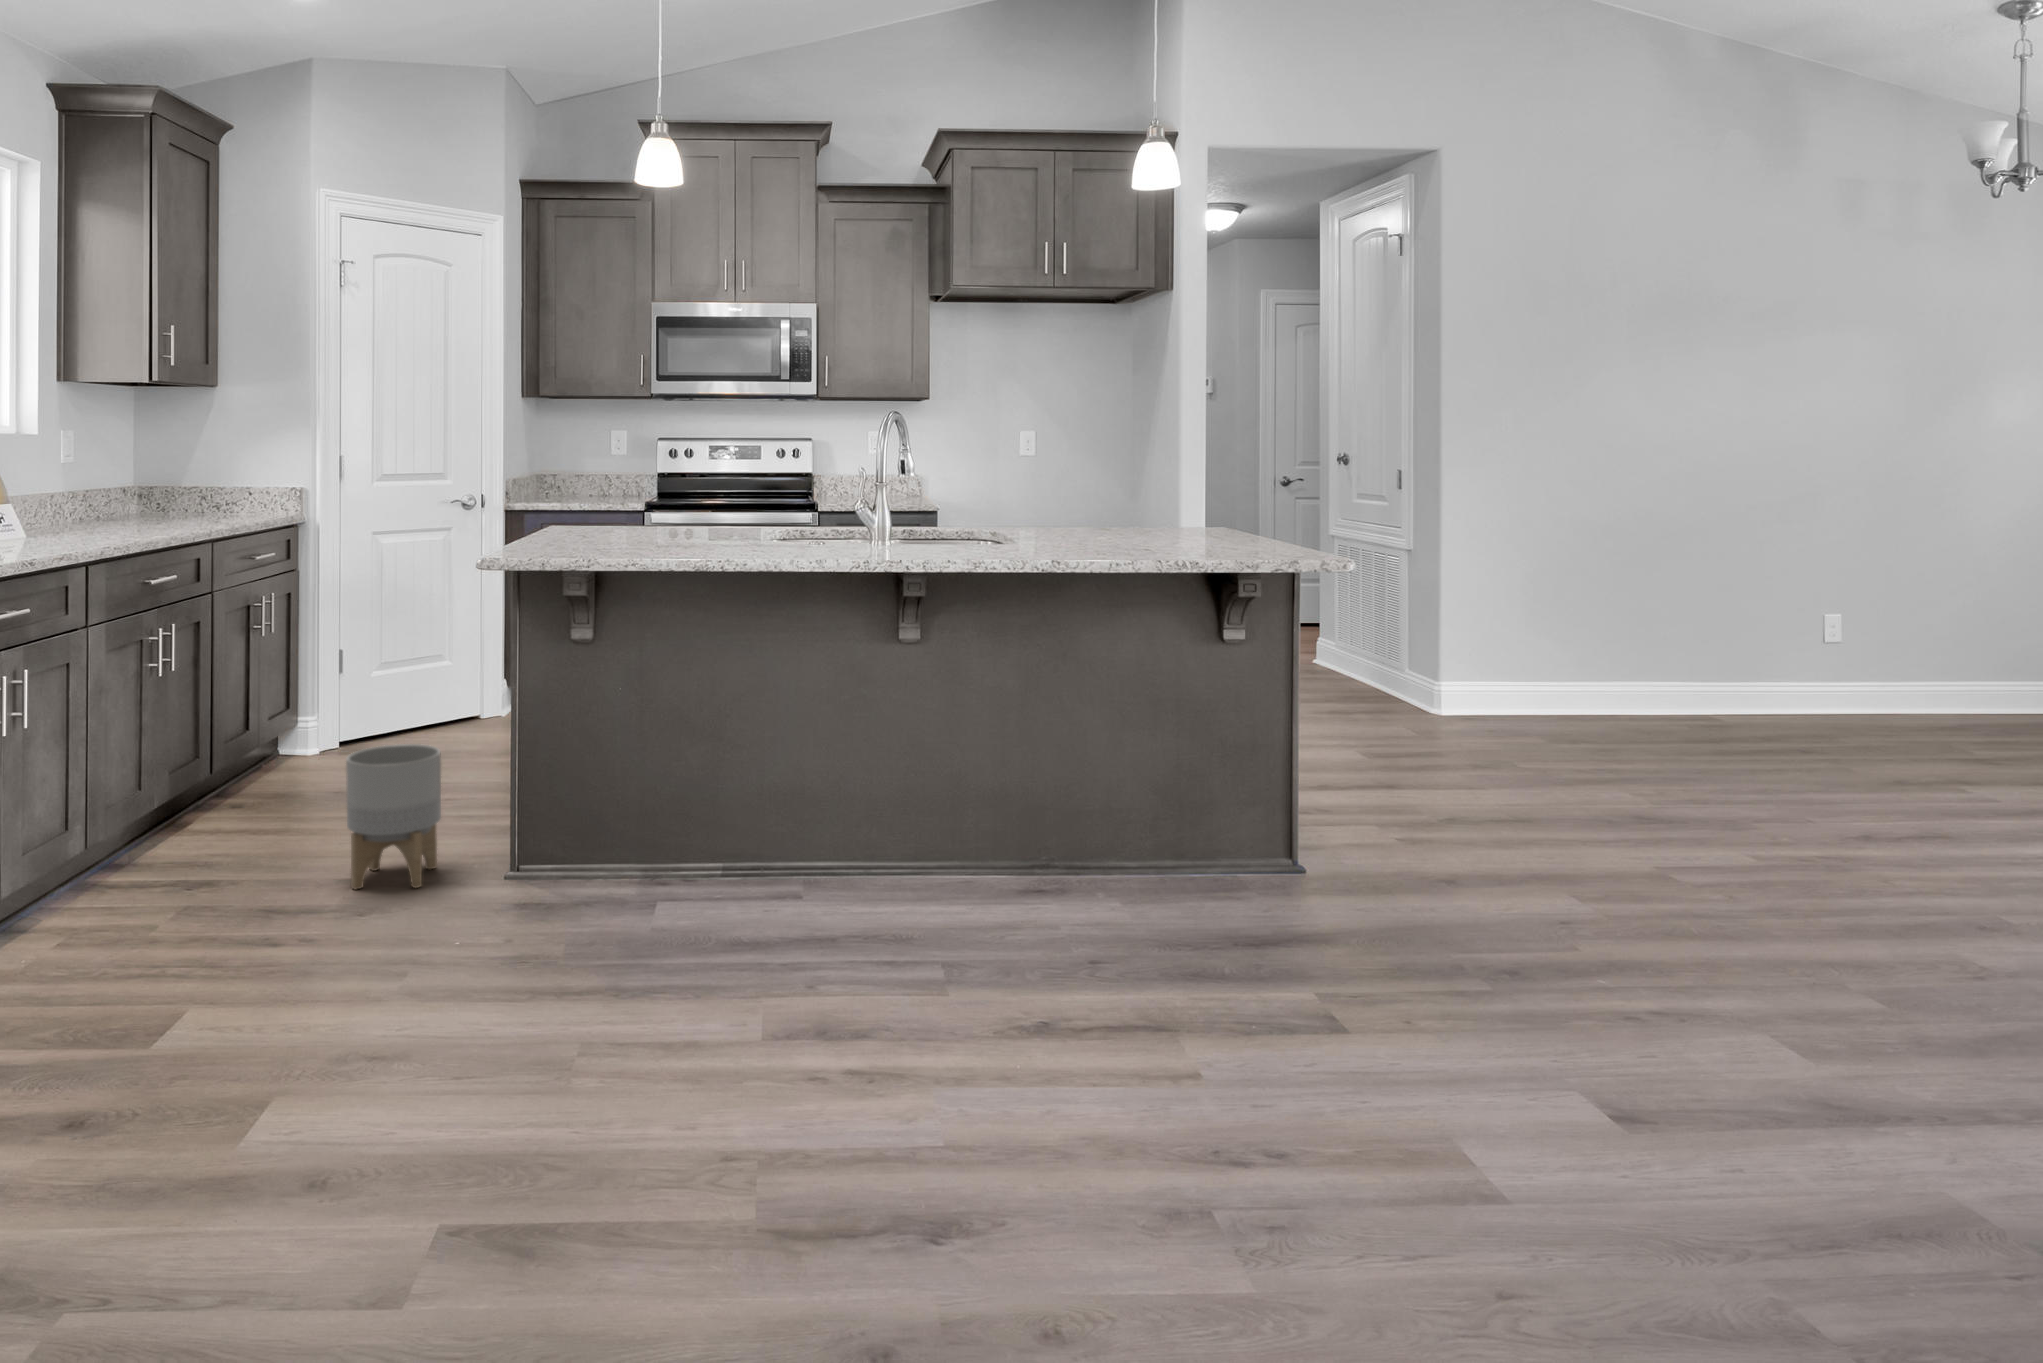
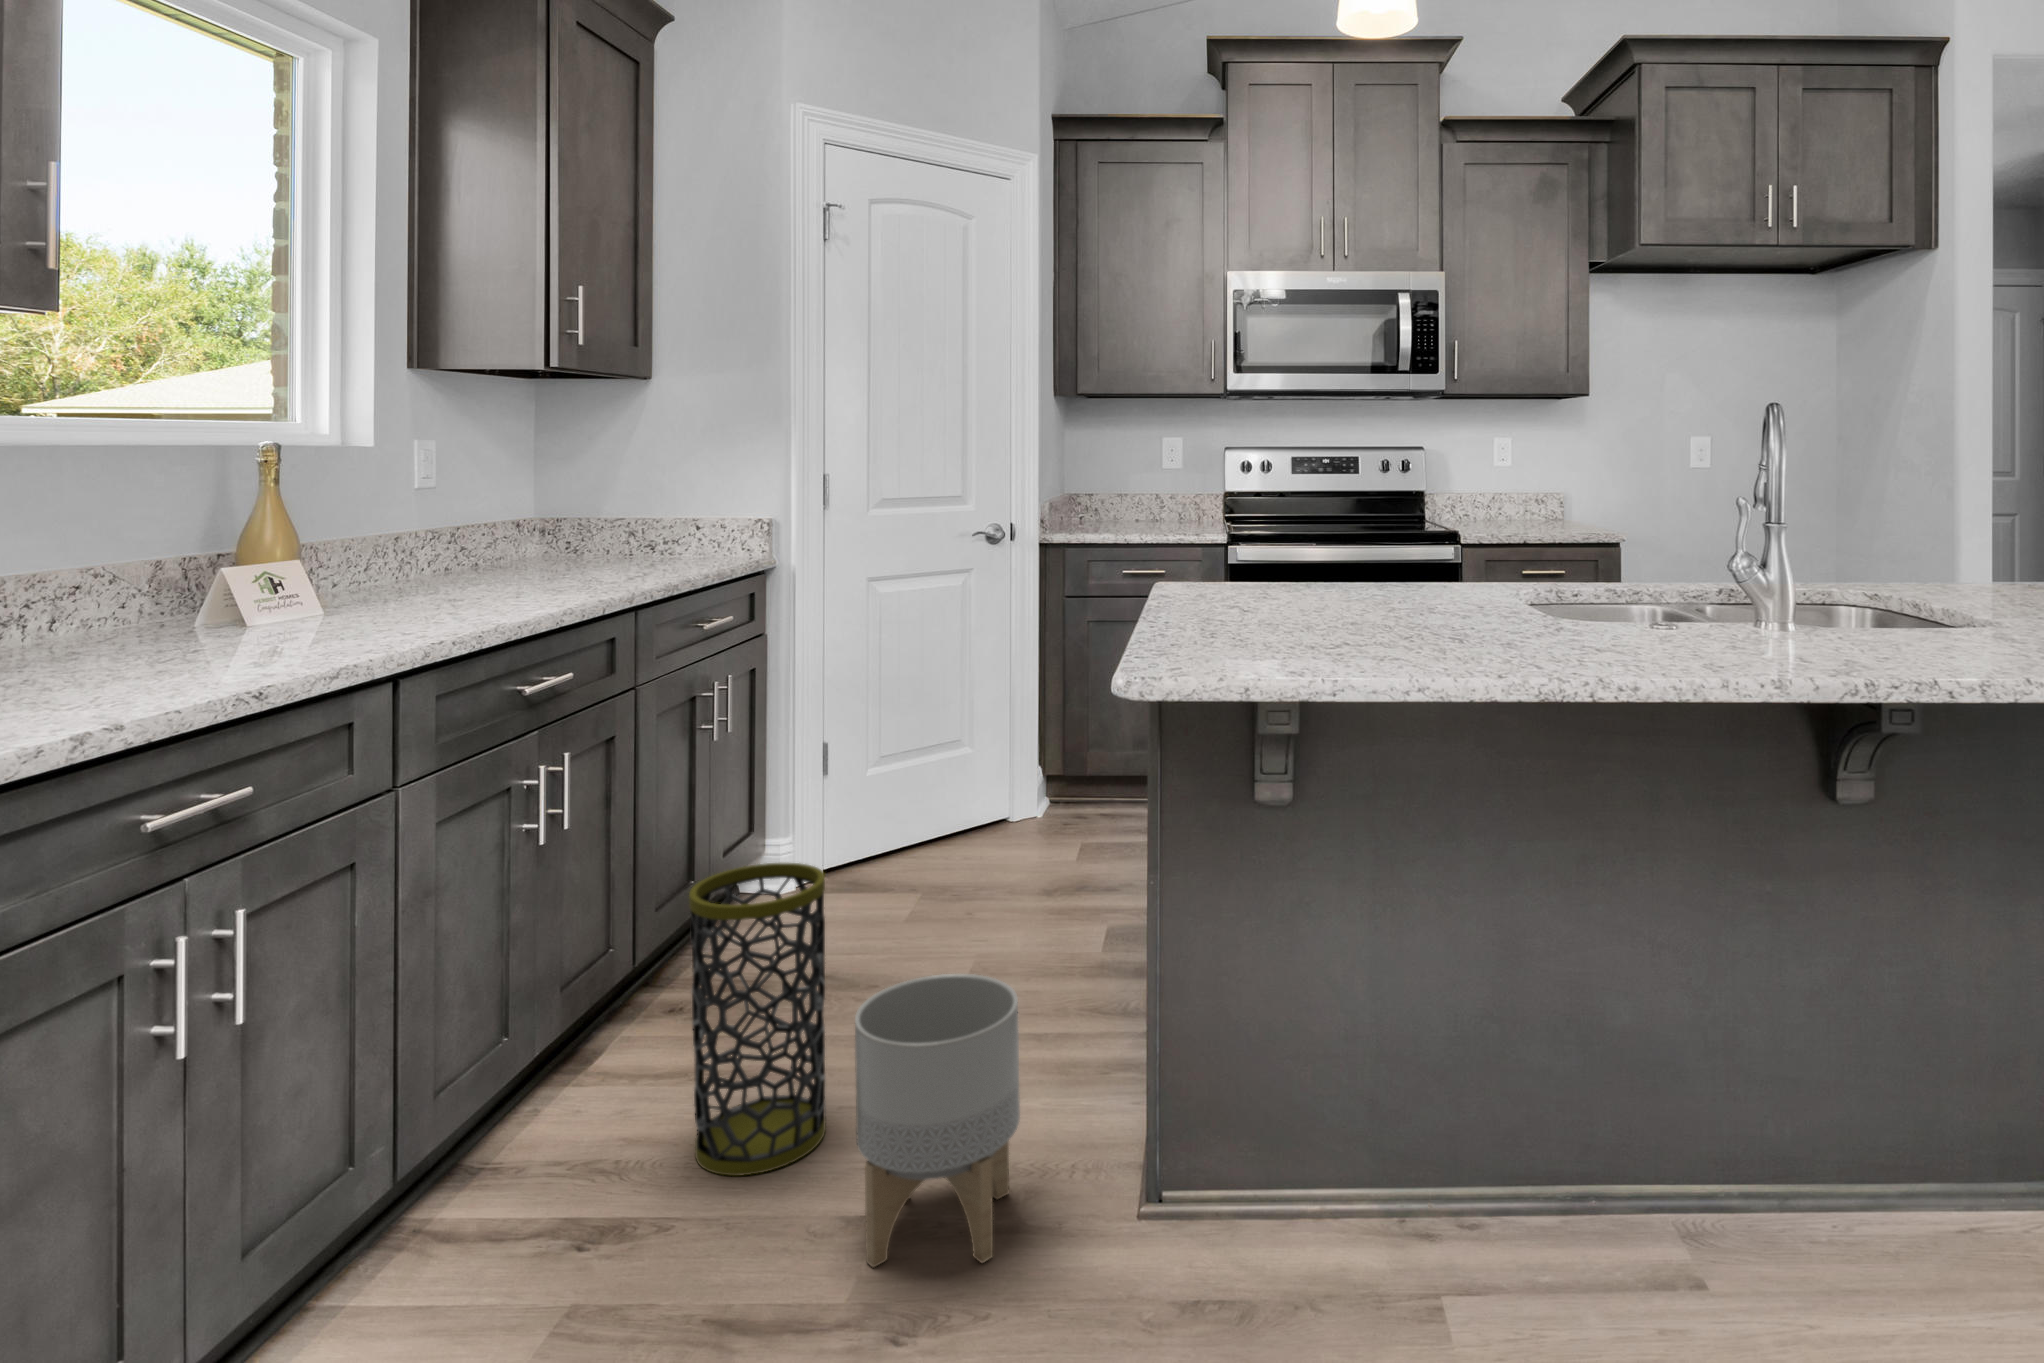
trash can: none [251,691,333,862] -> present [689,863,826,1176]

